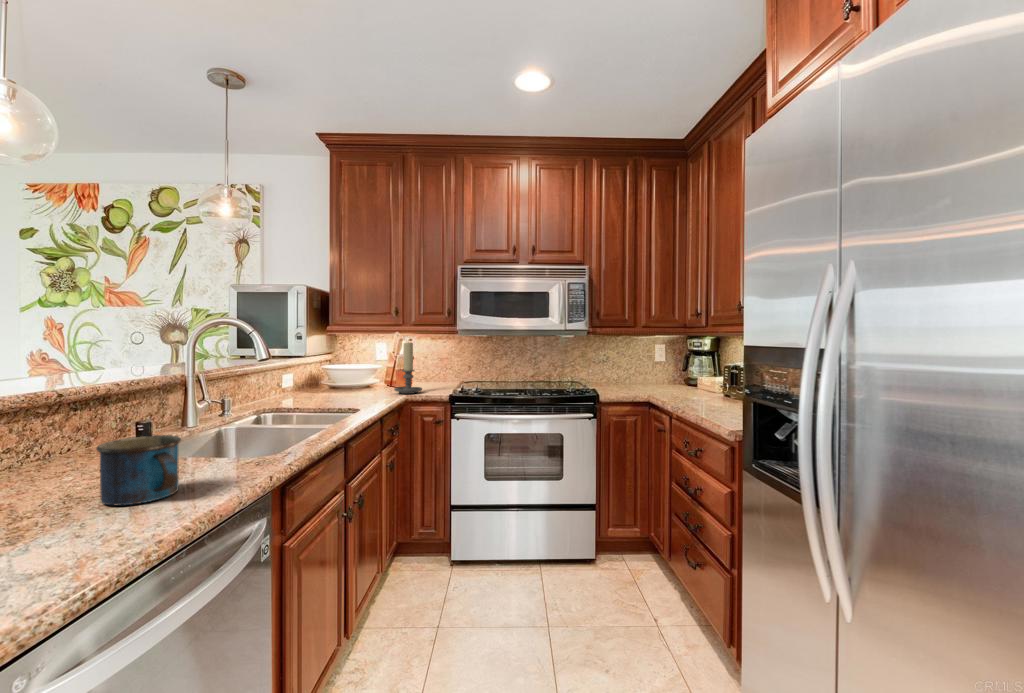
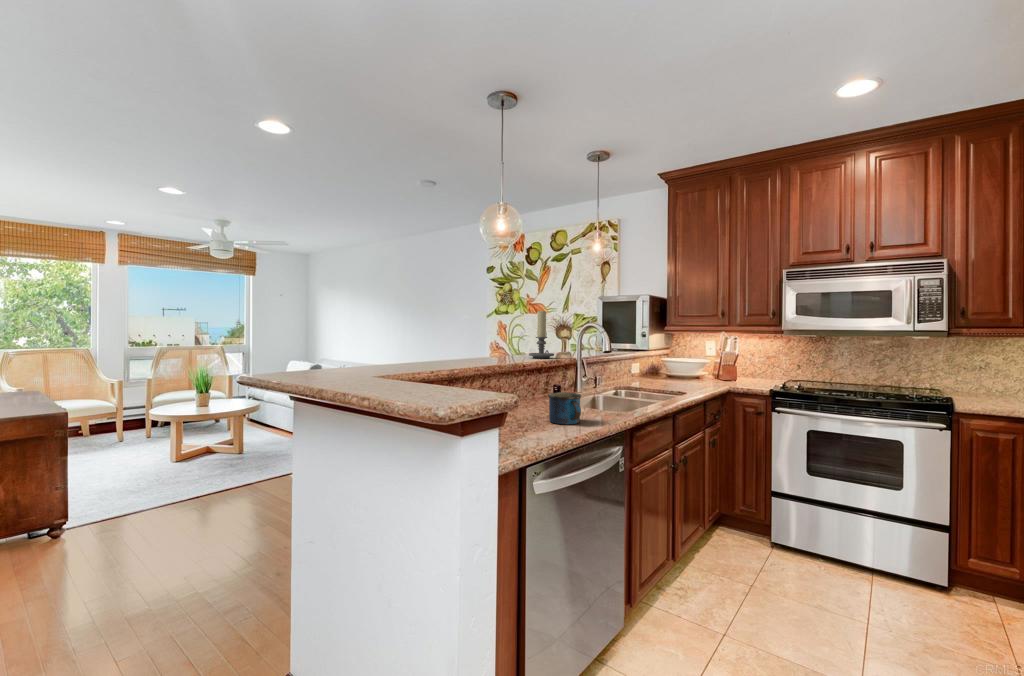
candle holder: present [394,343,422,394] -> present [529,311,554,358]

